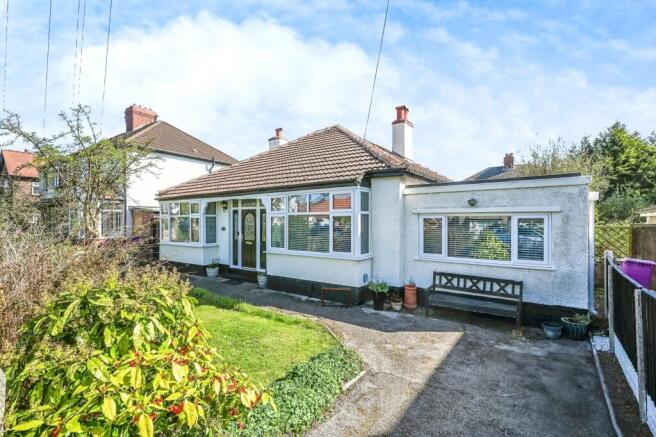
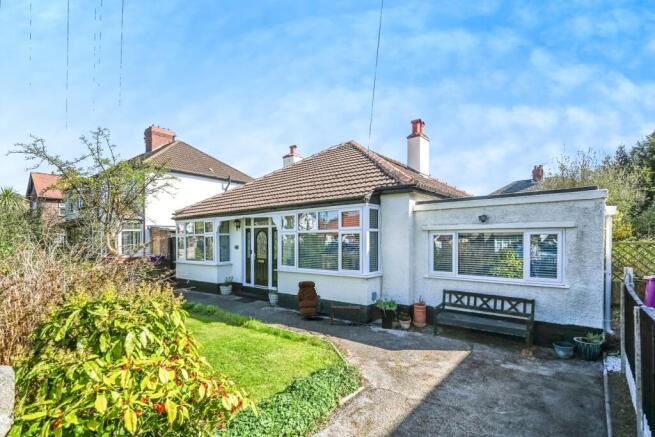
lounge chair: none [285,263,311,302] -> present [295,281,320,320]

